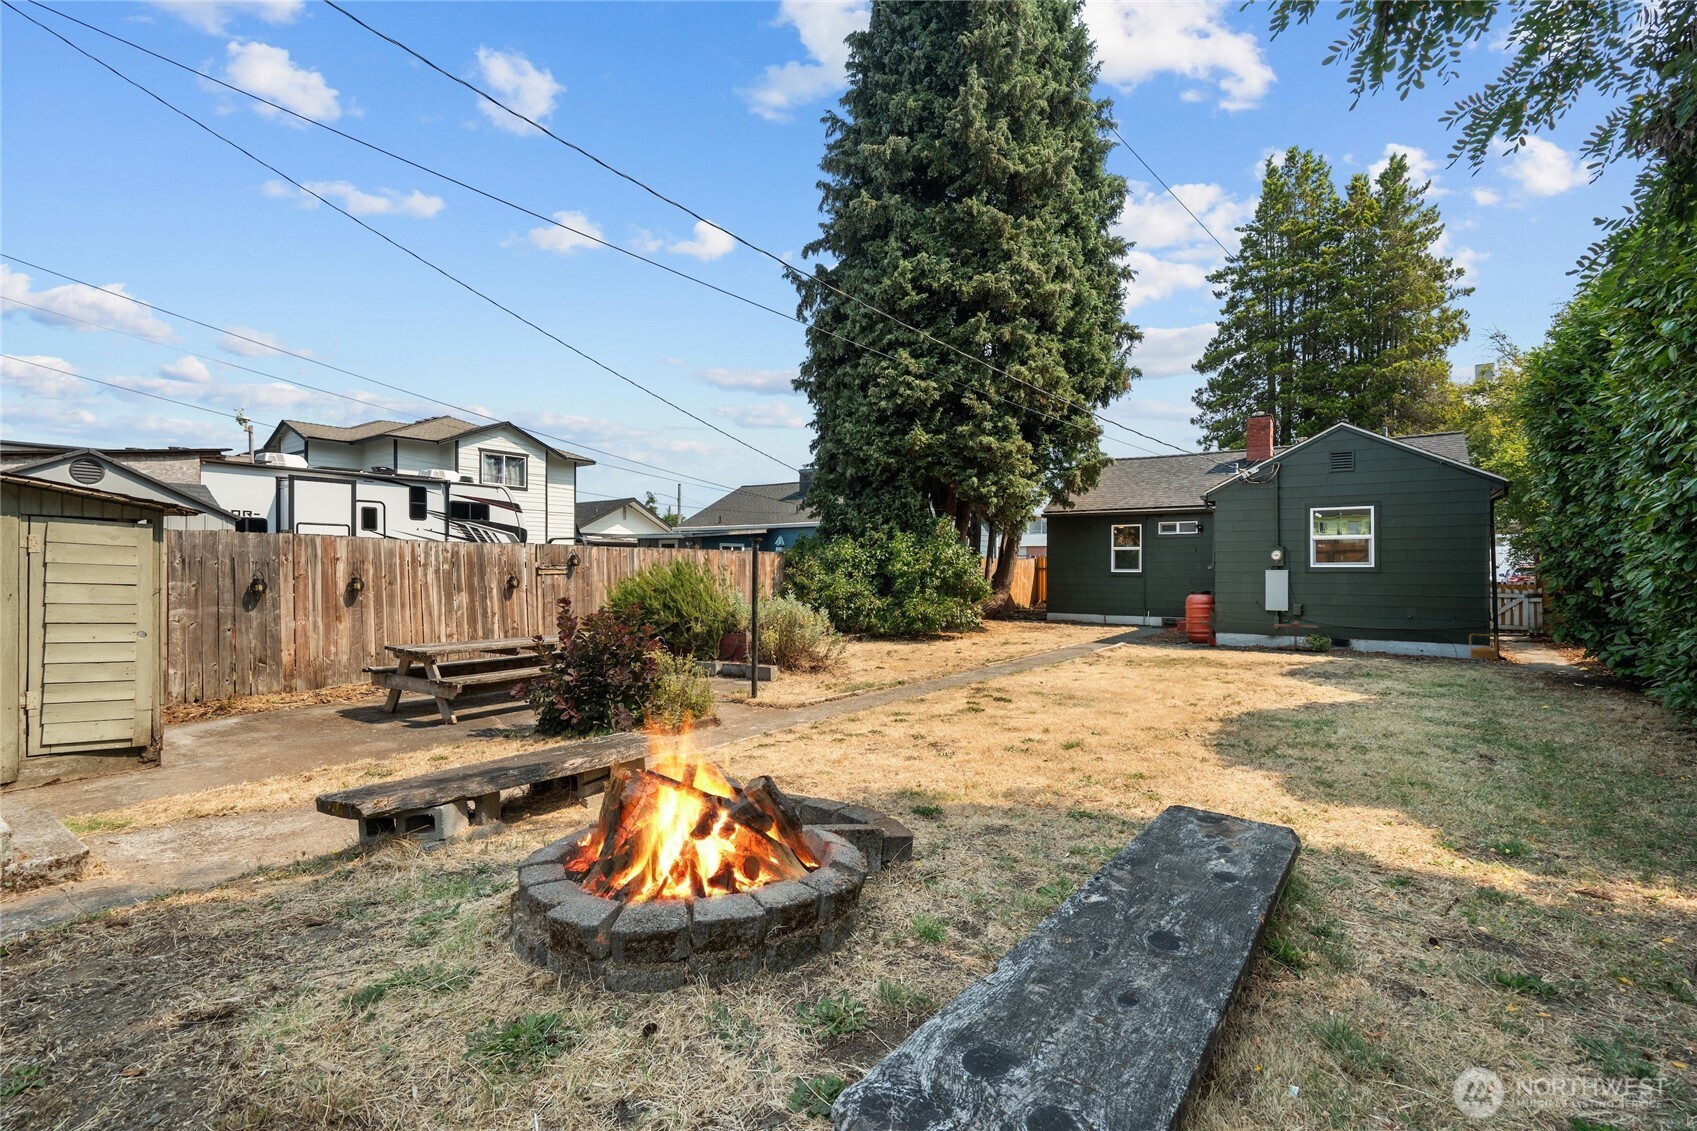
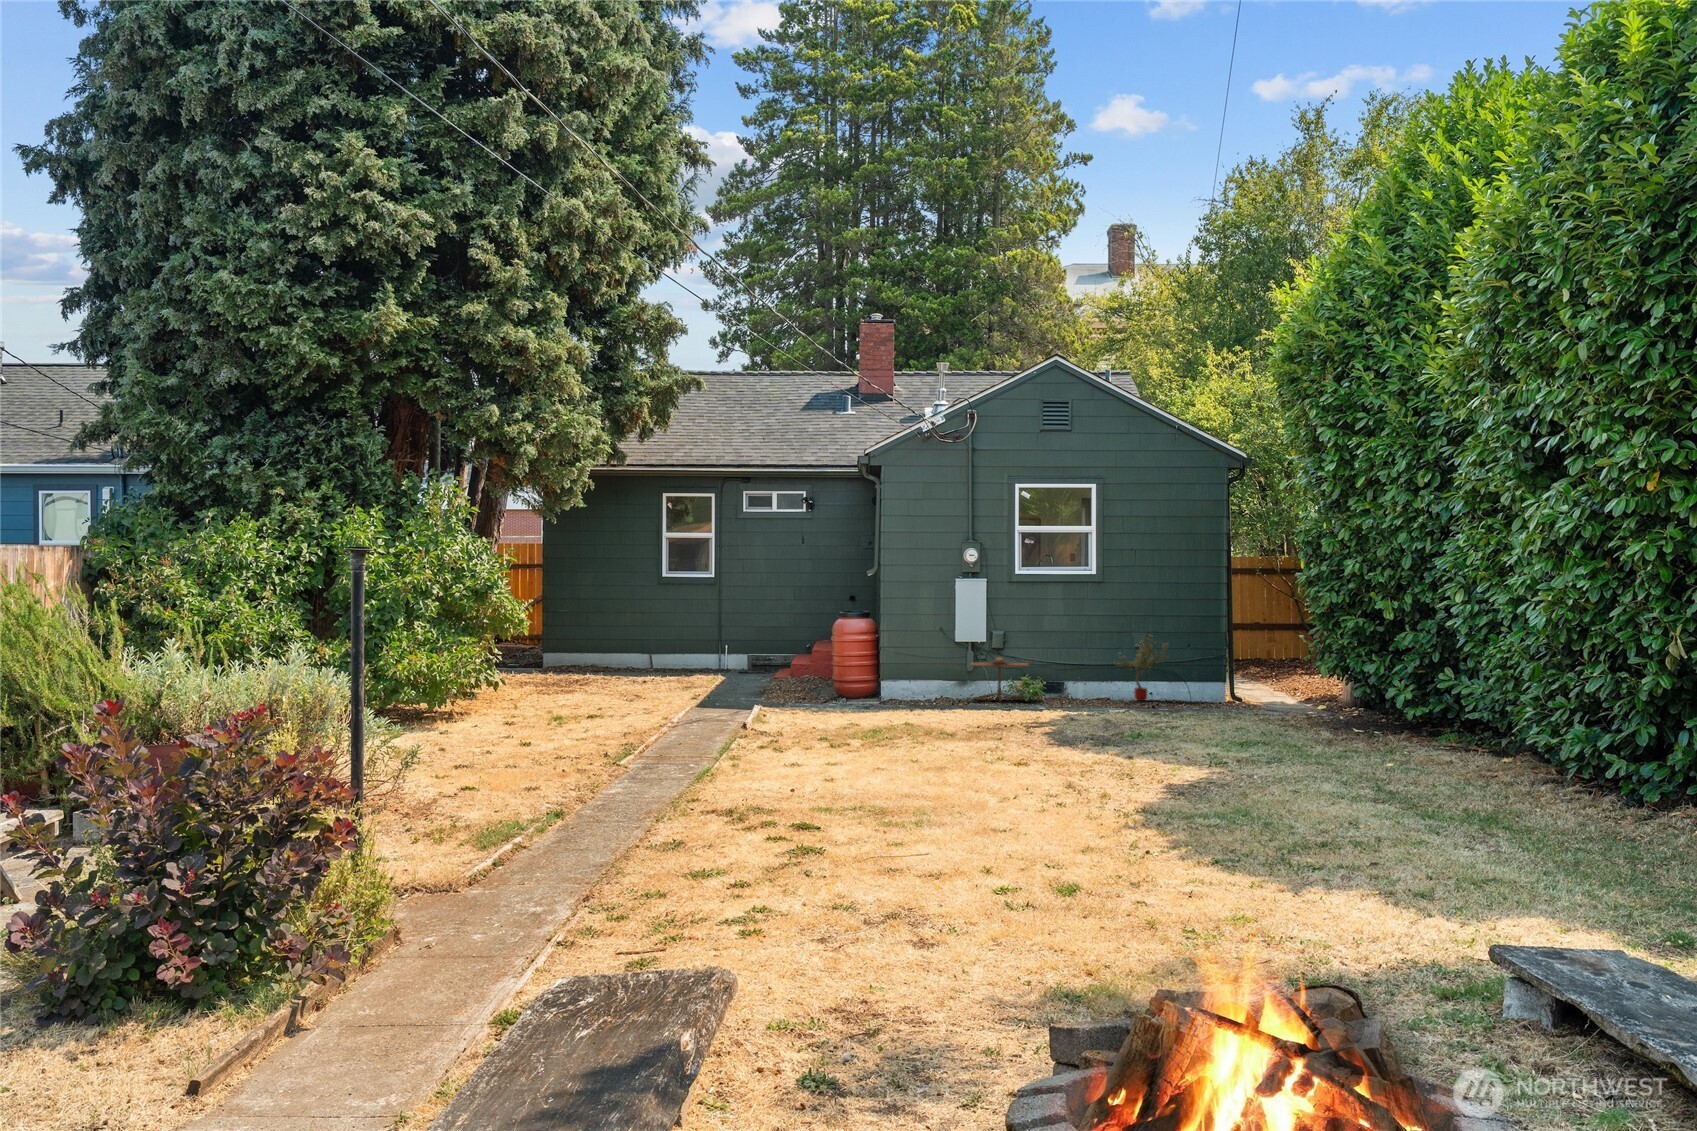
potted tree: present [1197,606,1229,646] -> present [1115,635,1168,701]
woven basket: present [1469,634,1498,659] -> none [1207,667,1239,701]

